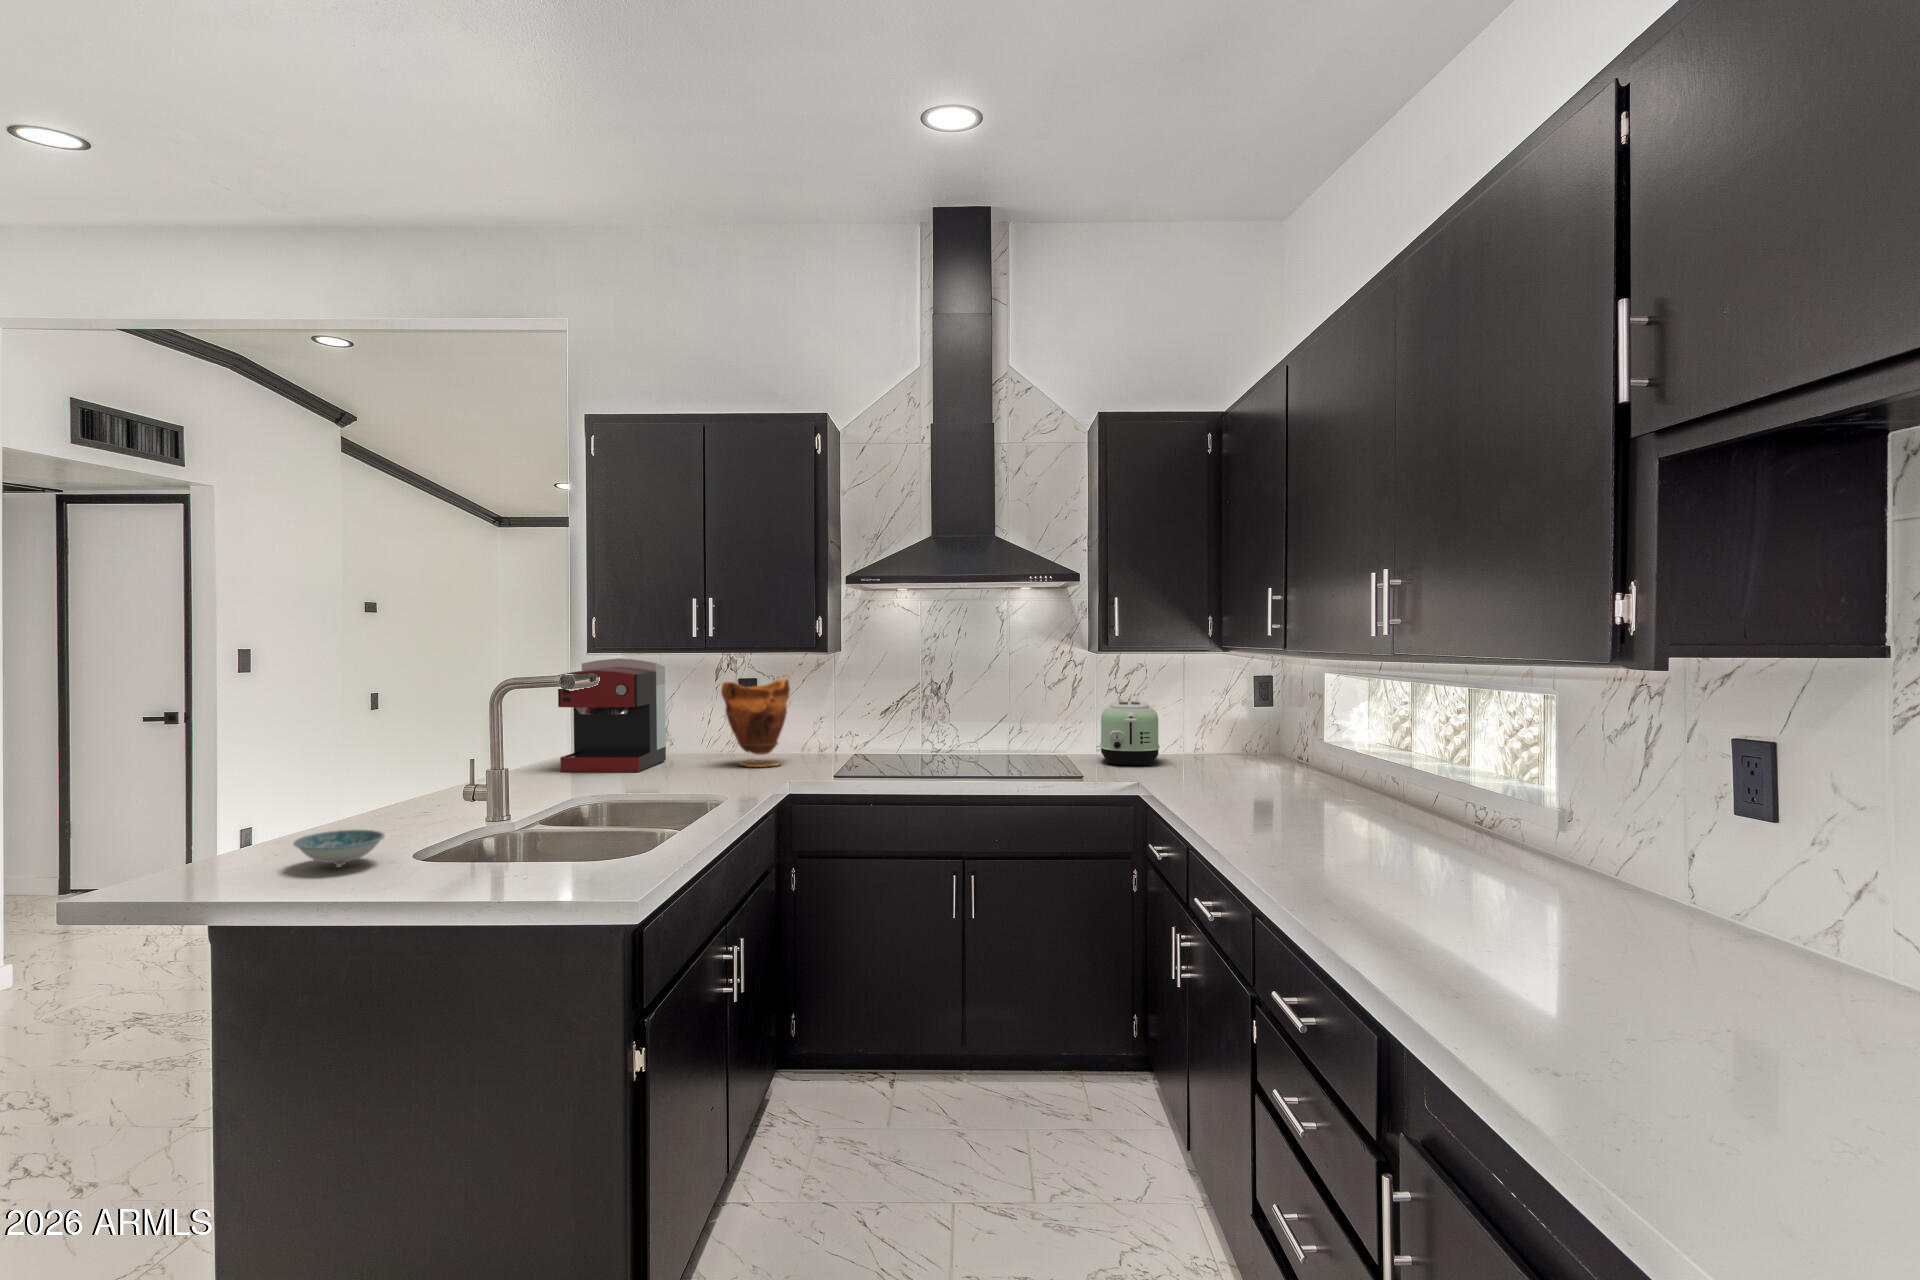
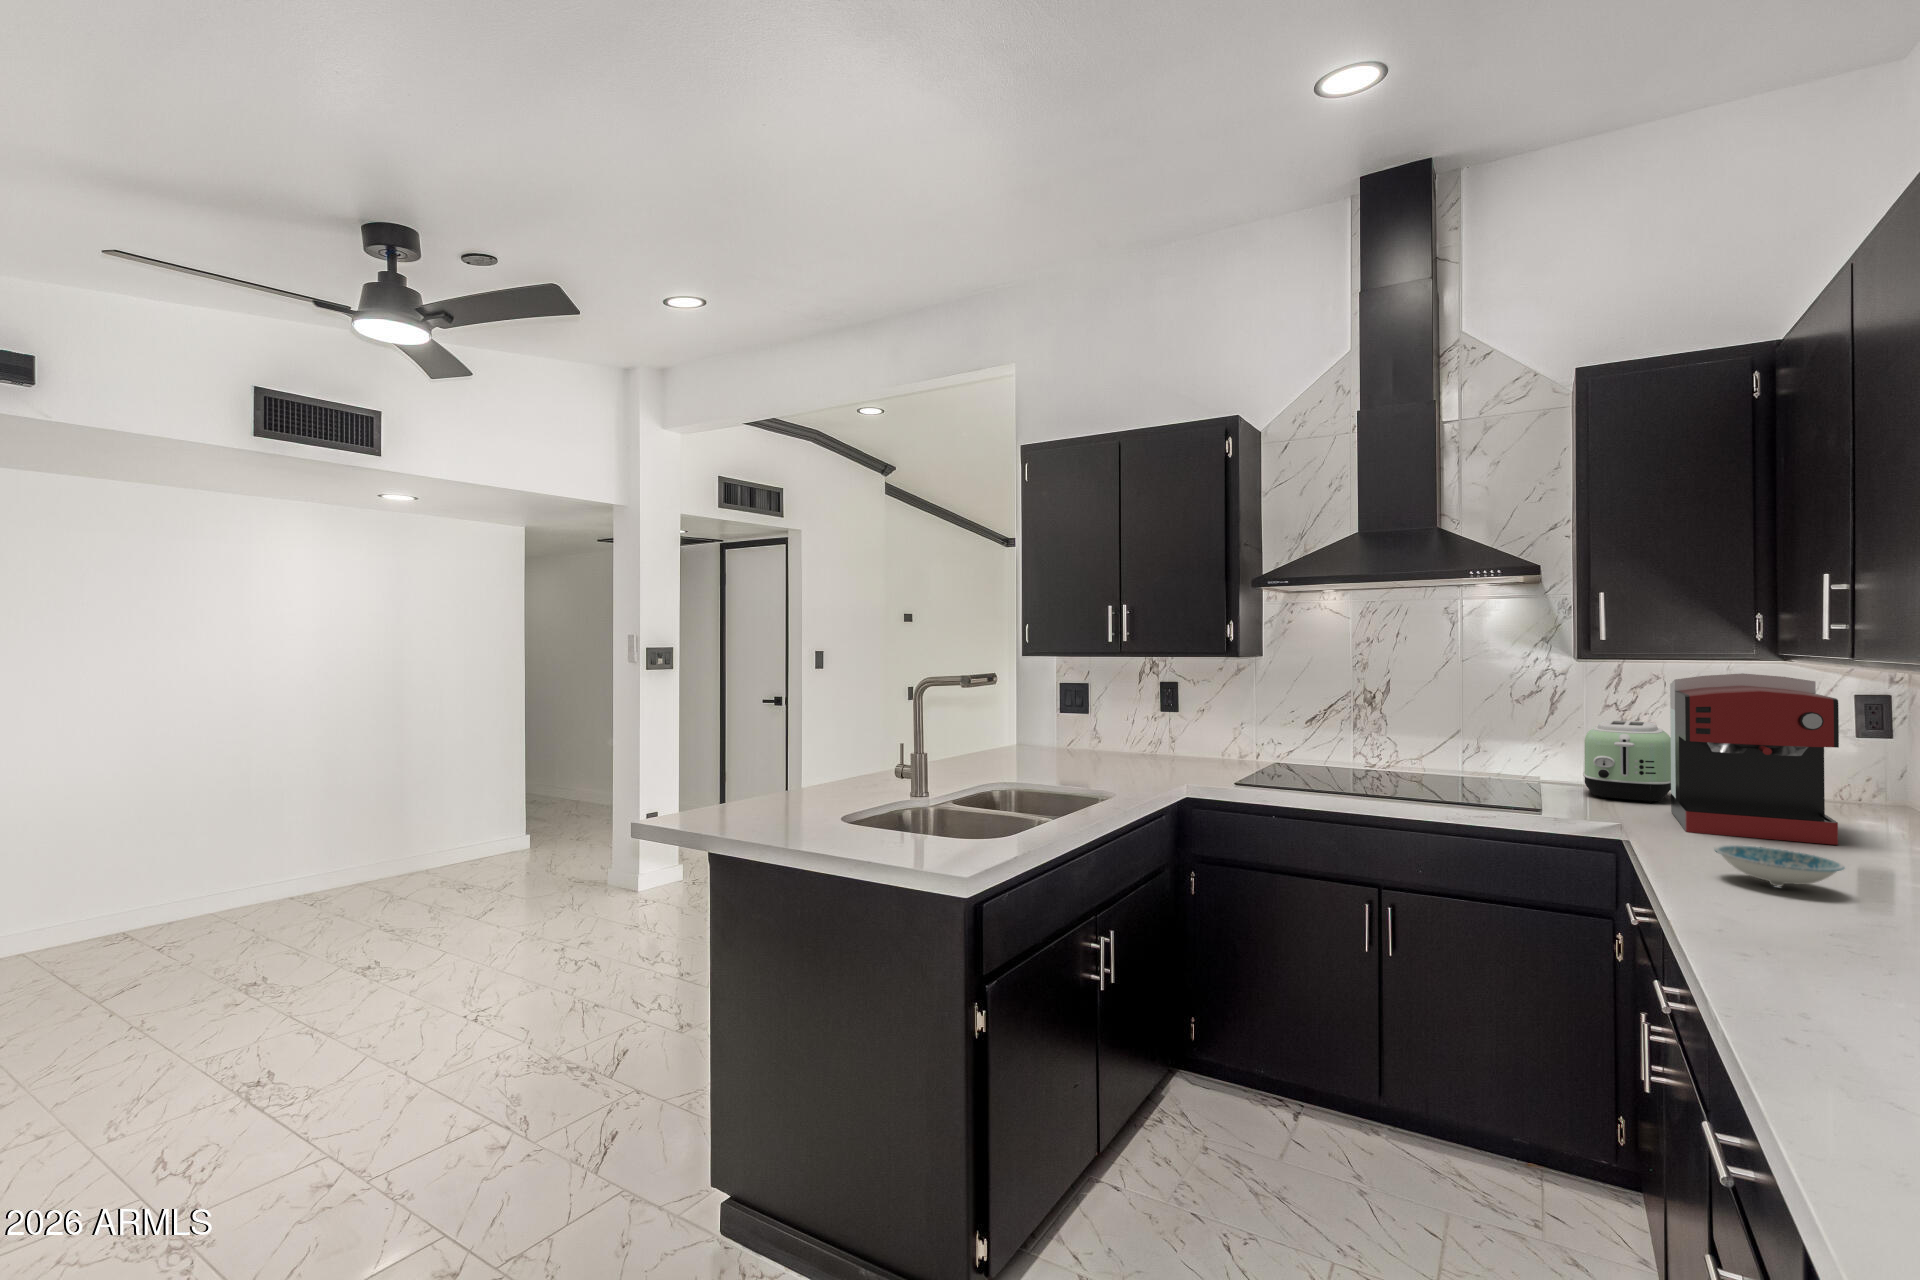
coffee maker: present [558,658,666,772] -> present [1670,673,1839,845]
vase: present [721,679,790,767] -> none [1138,683,1210,768]
ceramic bowl: present [293,829,385,866] -> present [1714,845,1845,886]

